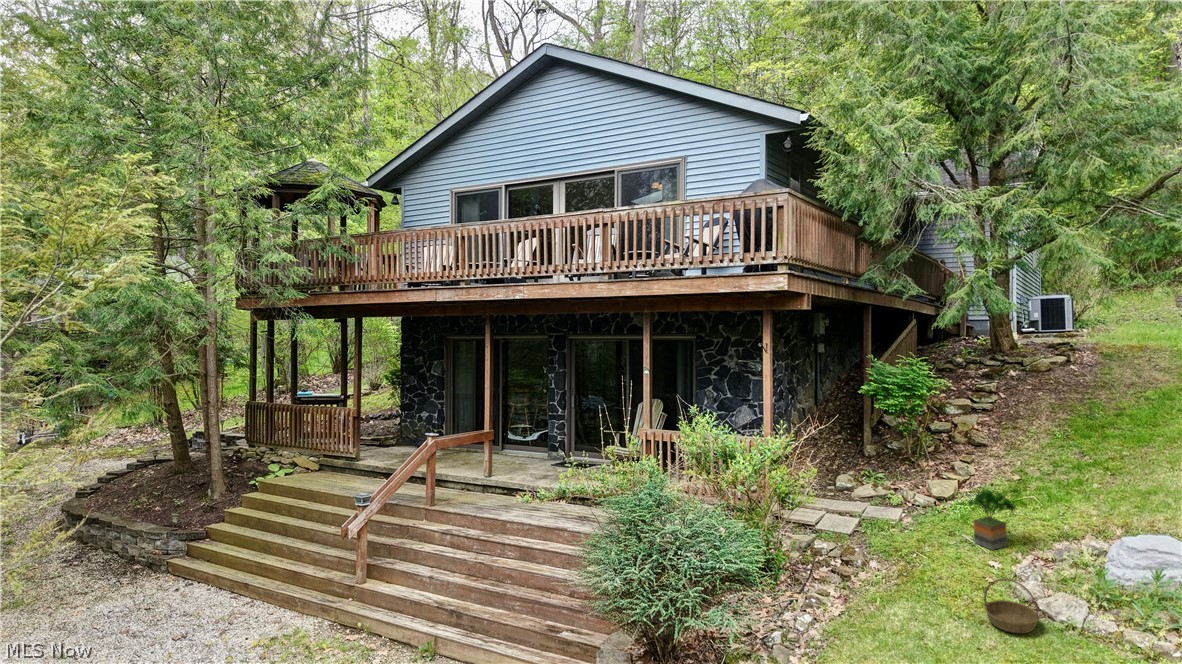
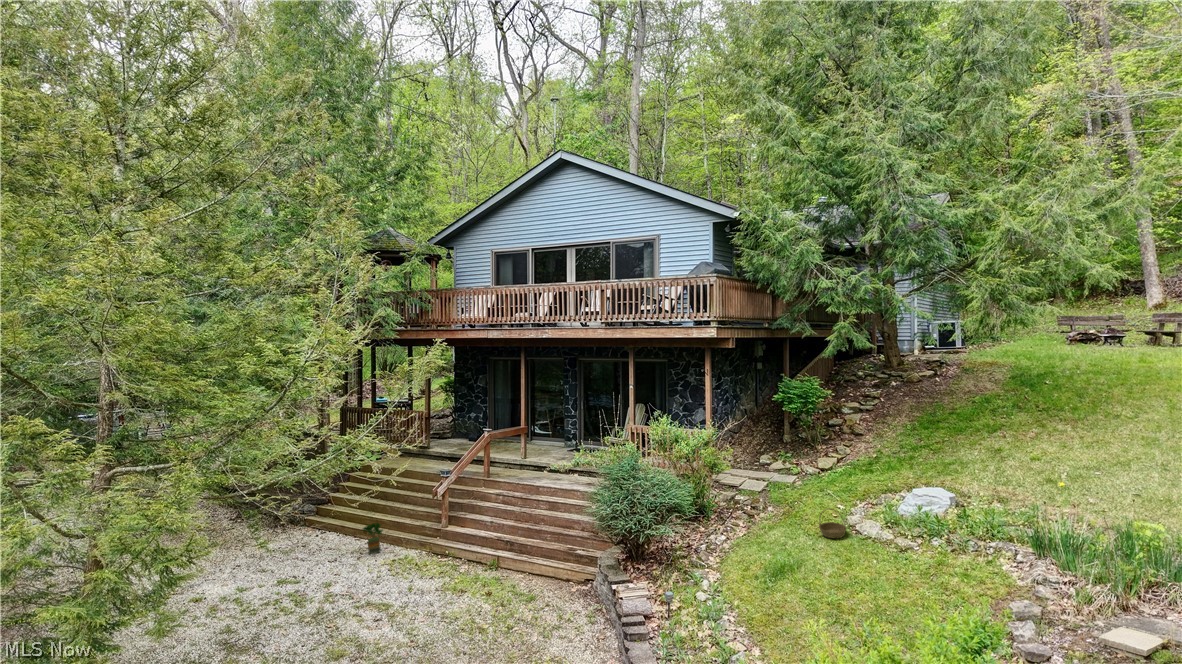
potted tree: present [968,490,1016,550] -> present [363,523,383,554]

